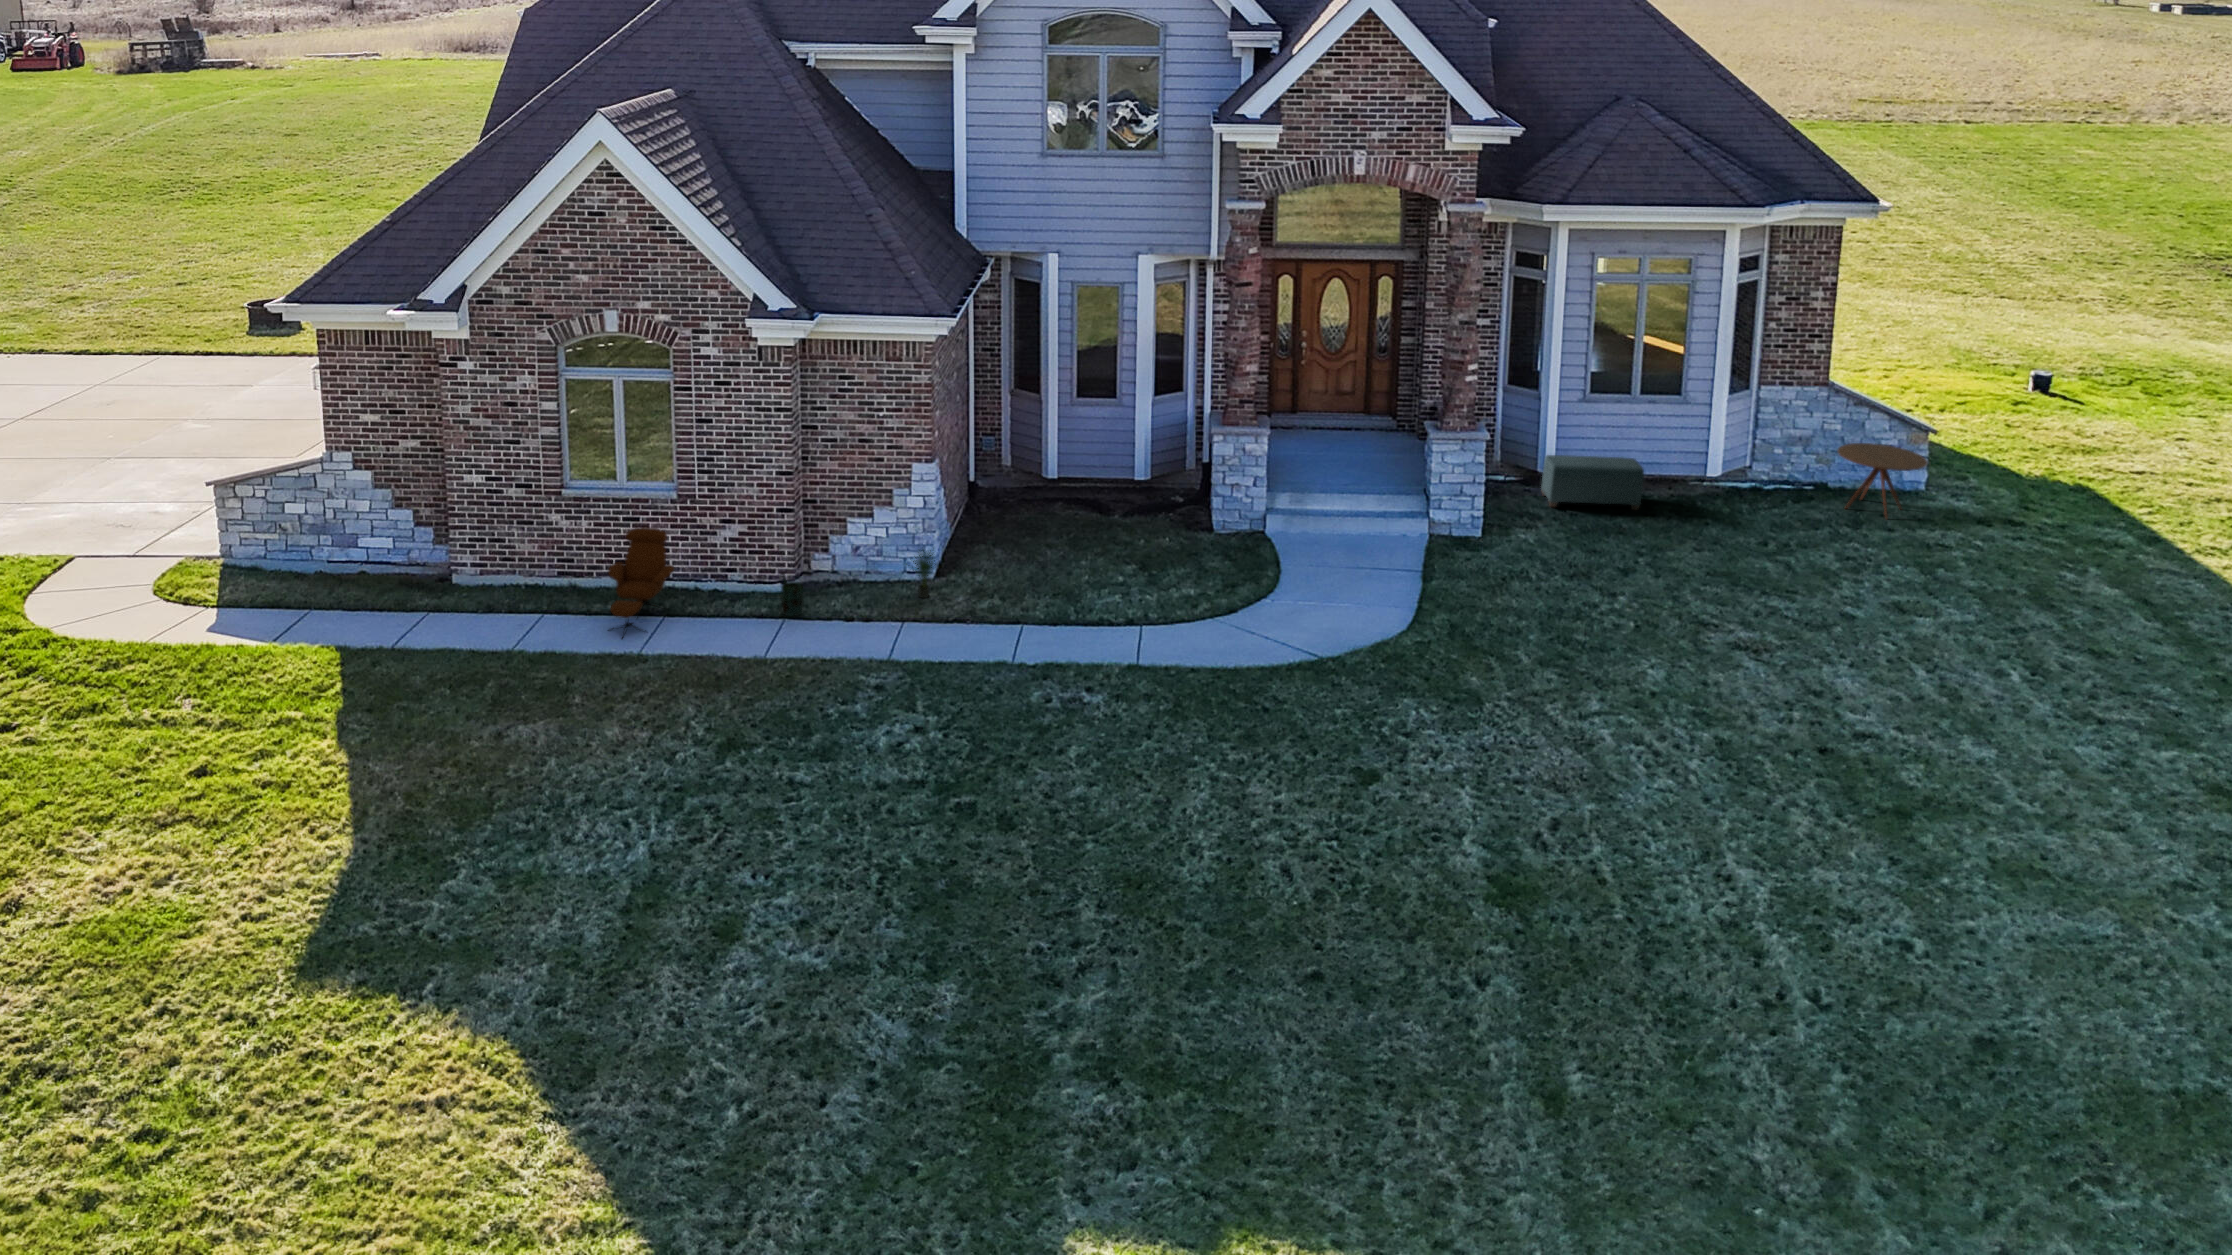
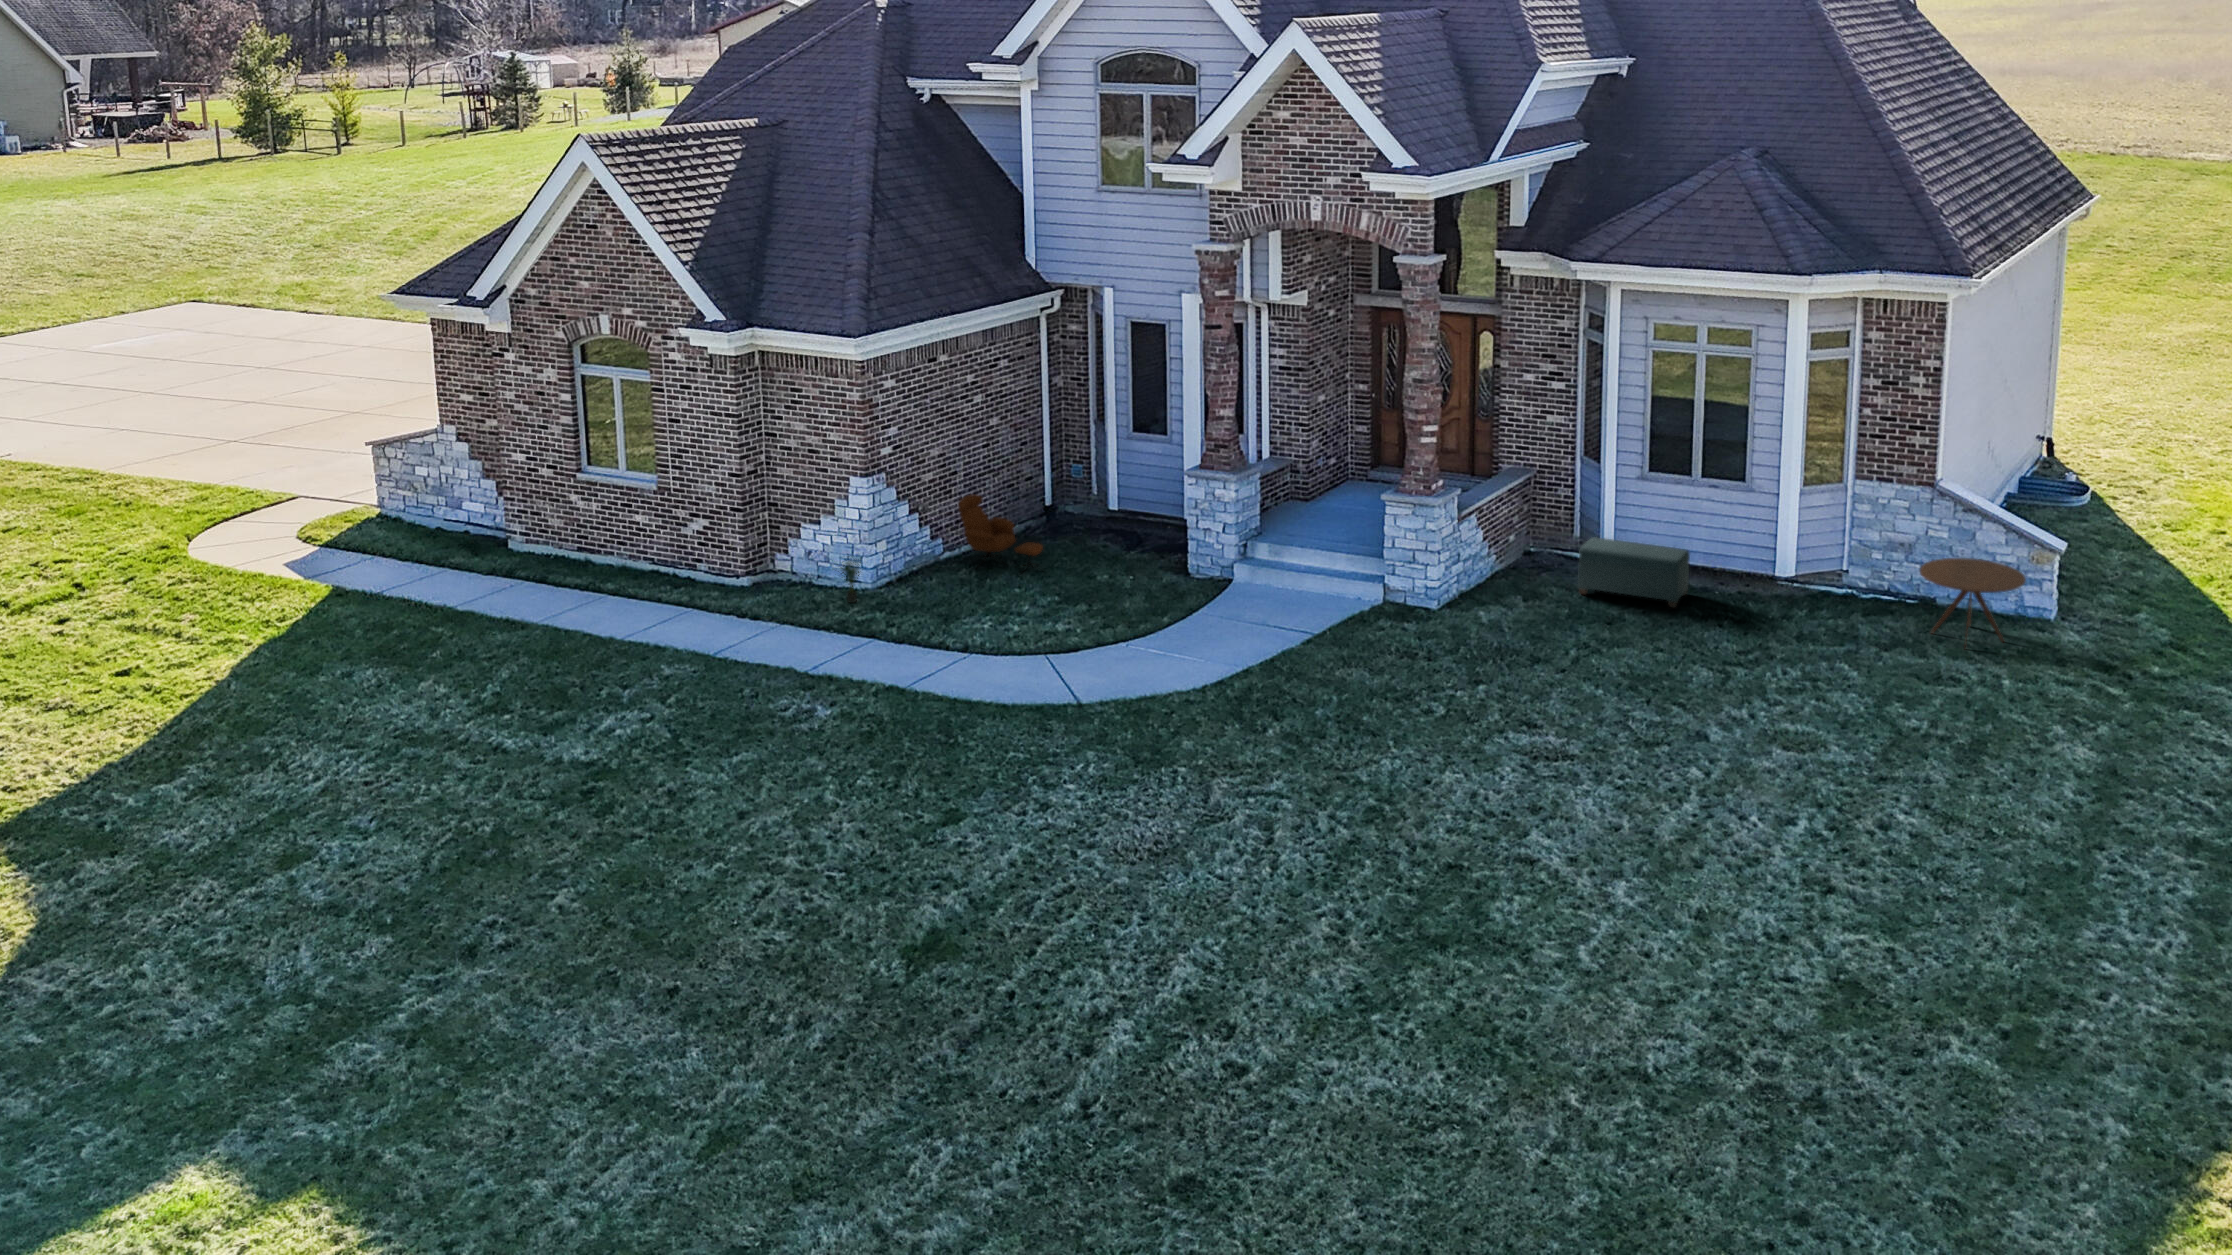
lounge chair: present [608,527,674,634] -> present [958,494,1043,569]
watering can: present [781,571,803,616] -> none [717,563,740,604]

